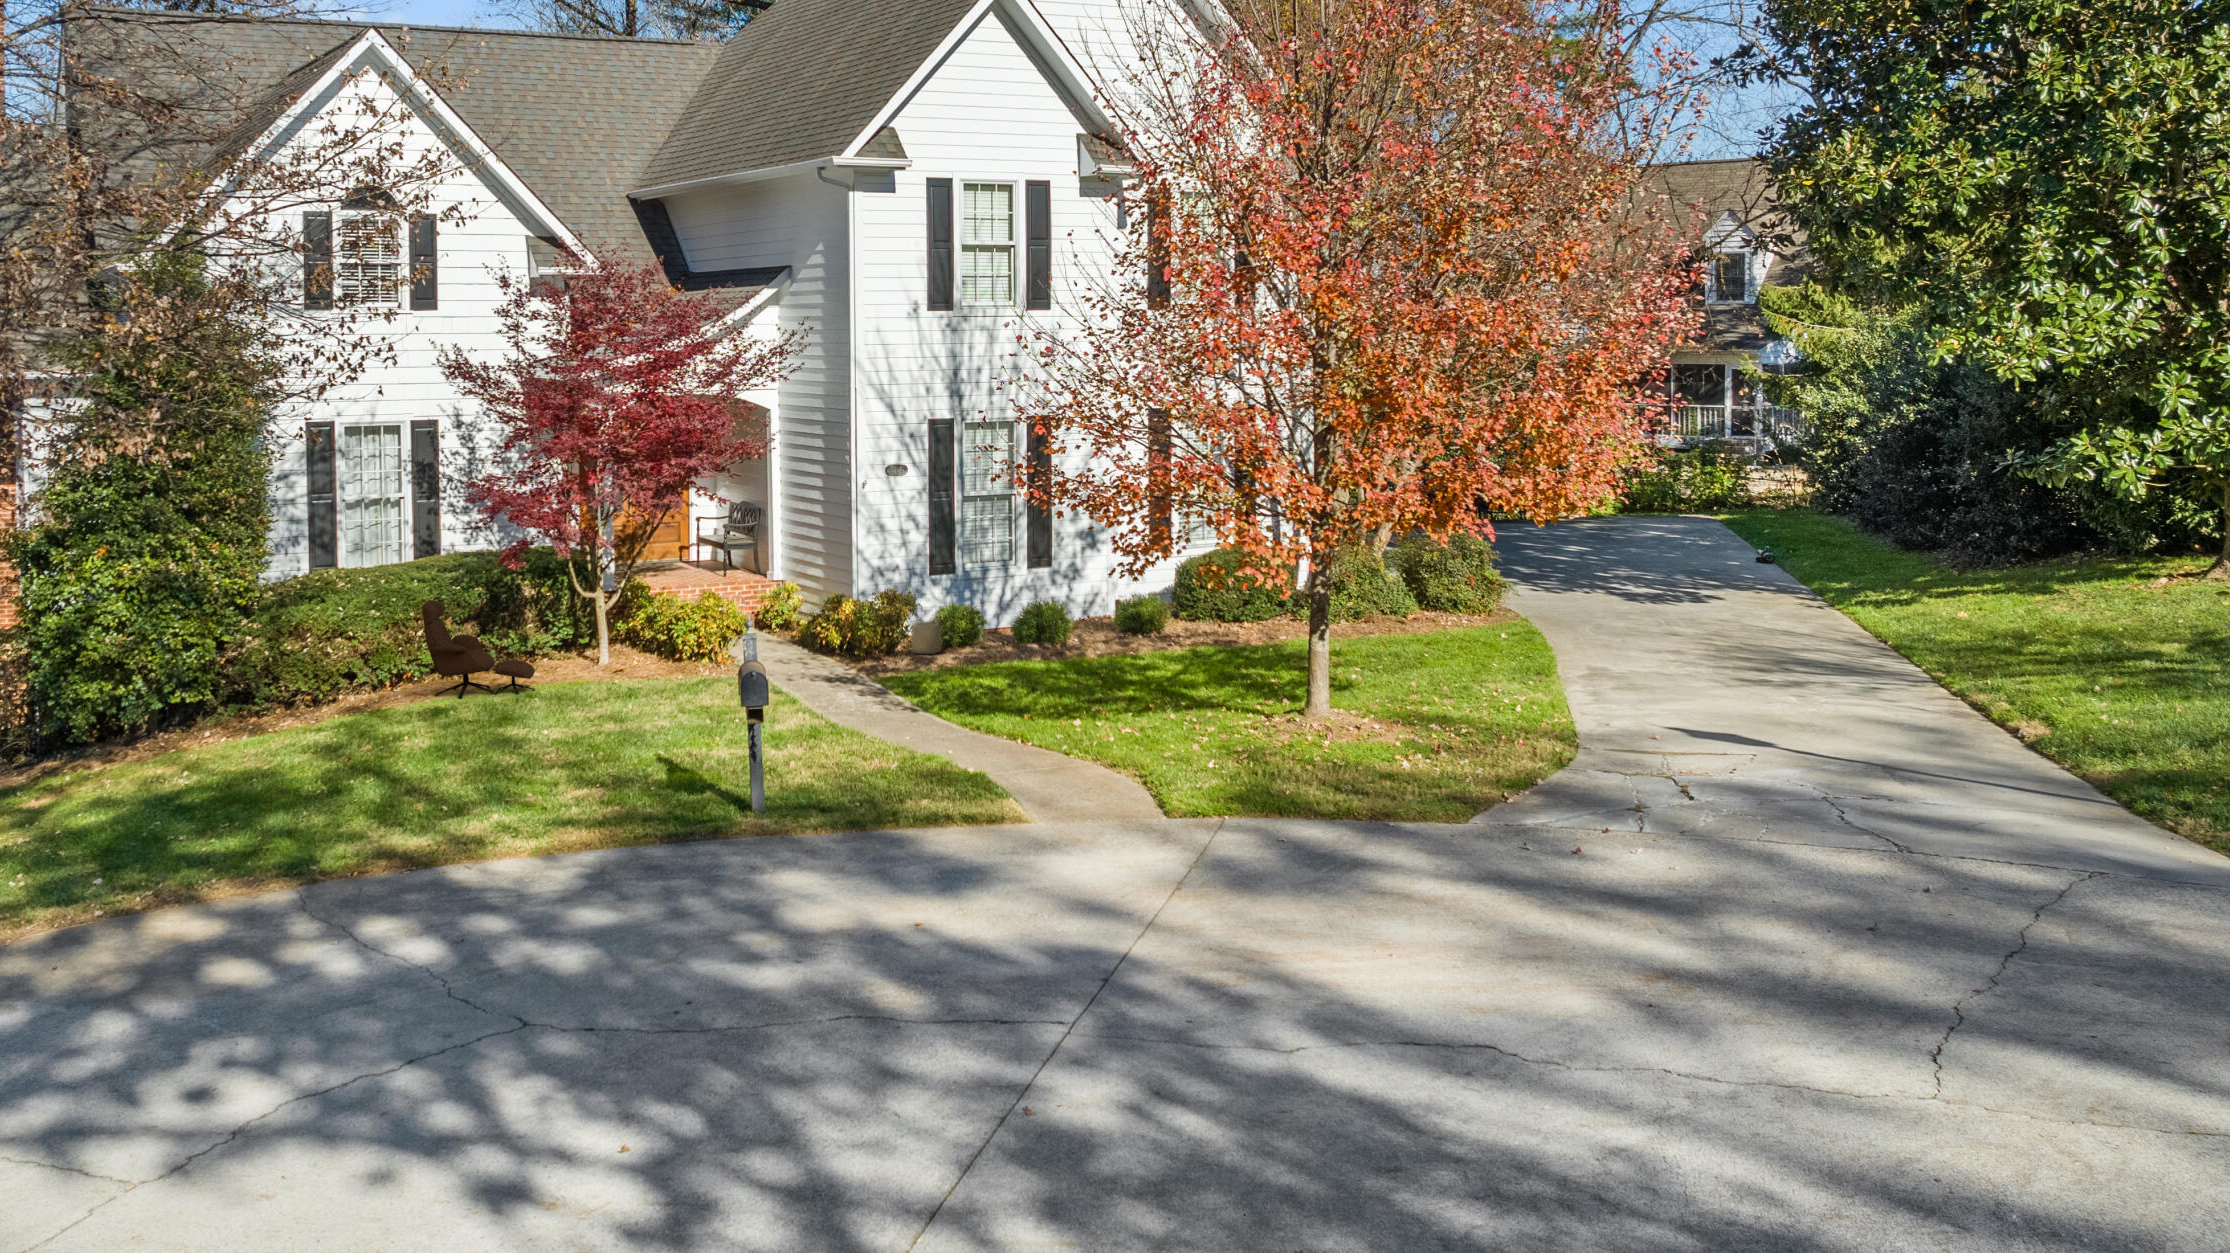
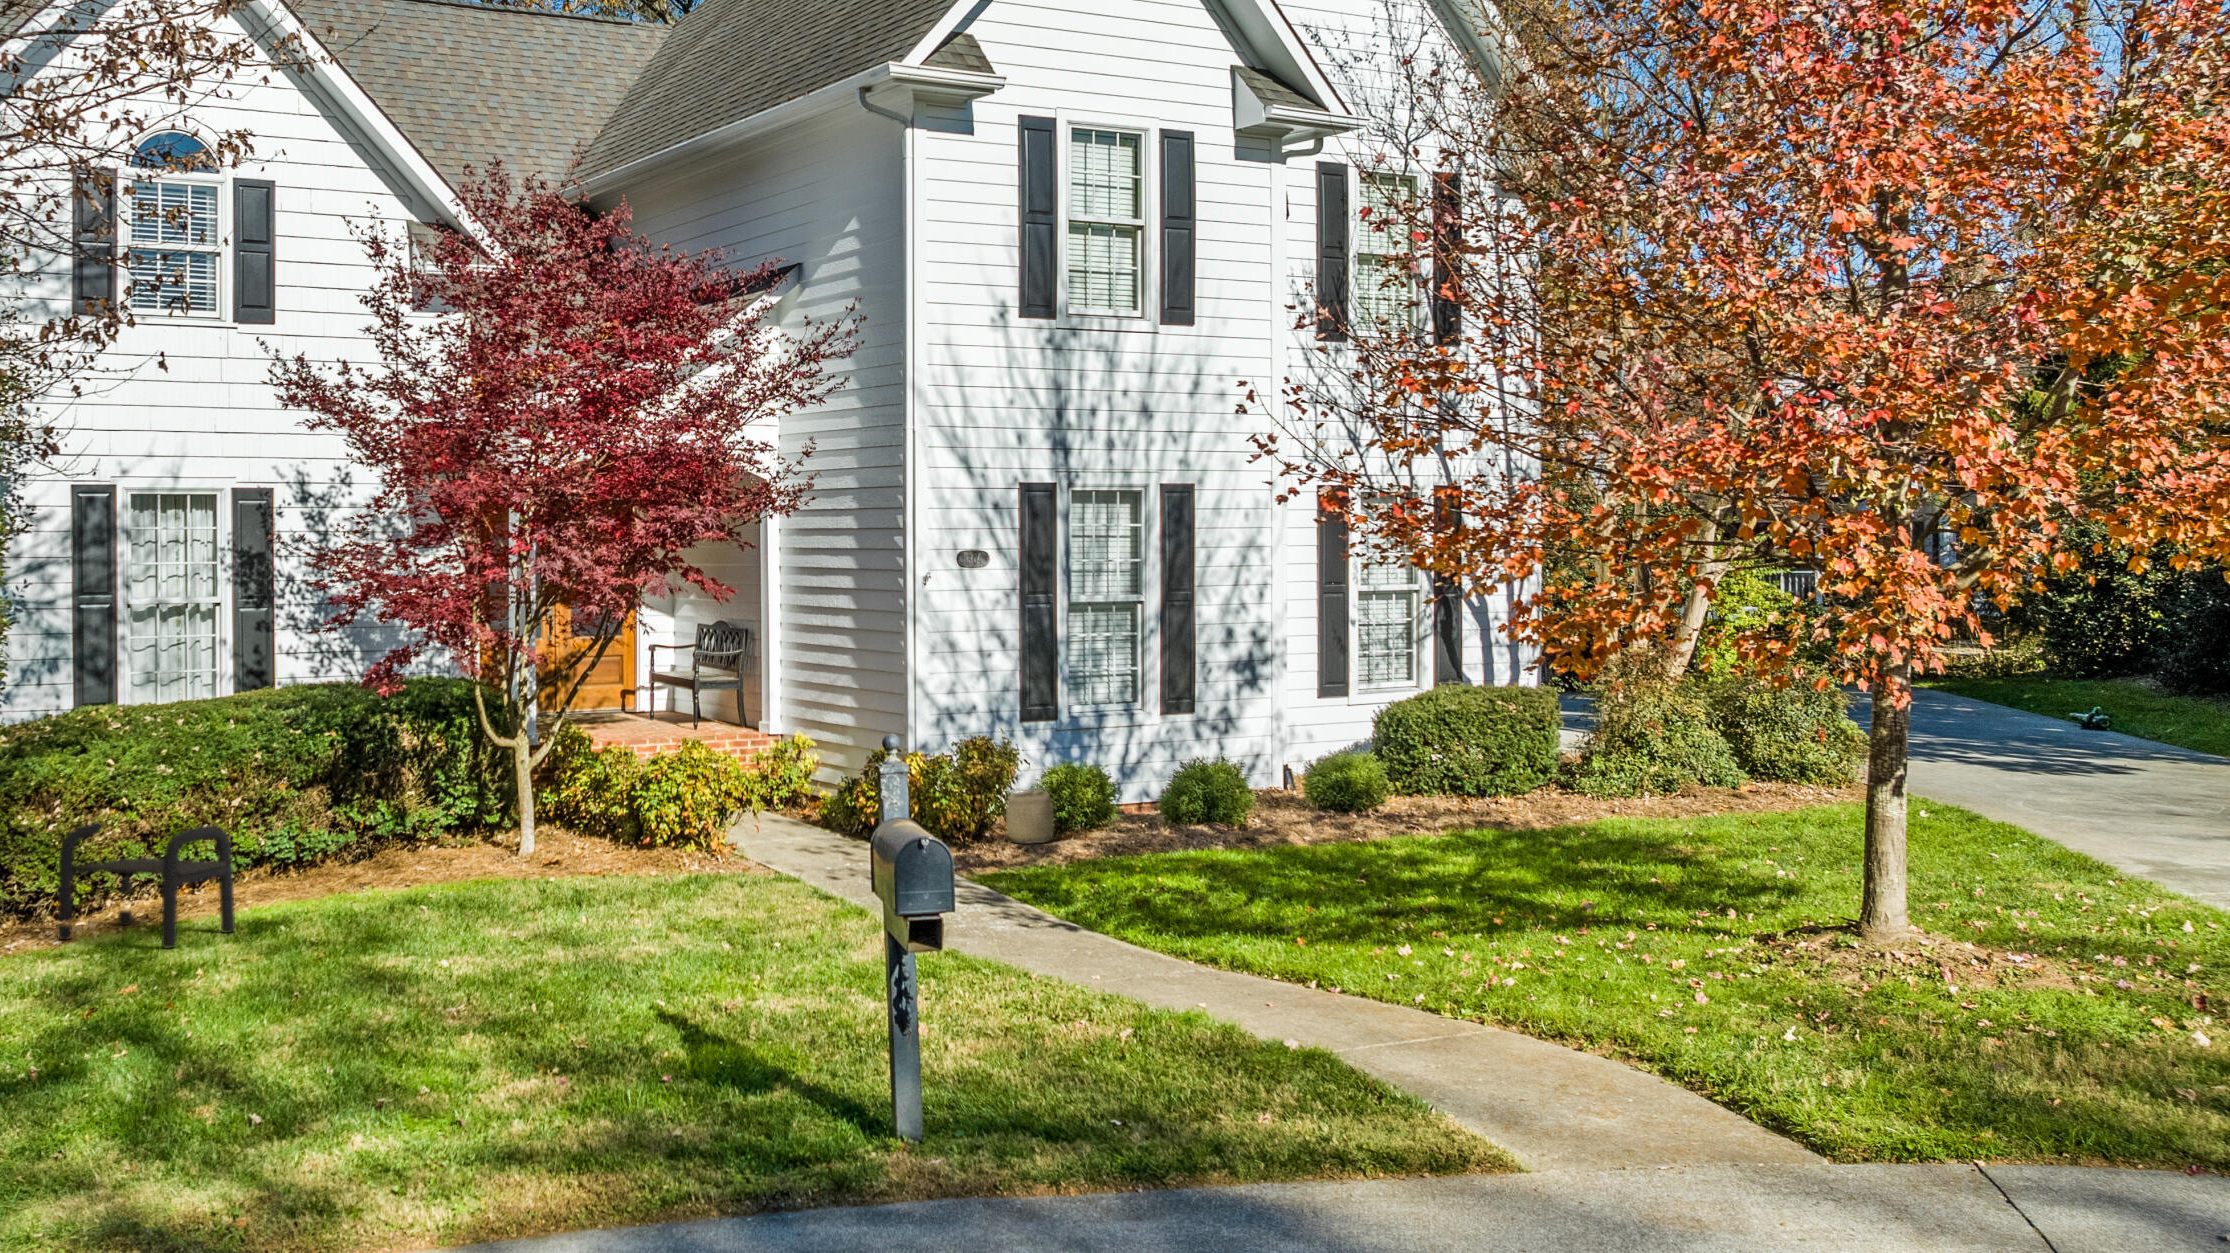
lounge chair: present [422,600,535,699] -> none [244,750,422,910]
bench: none [311,646,419,723] -> present [58,822,235,948]

